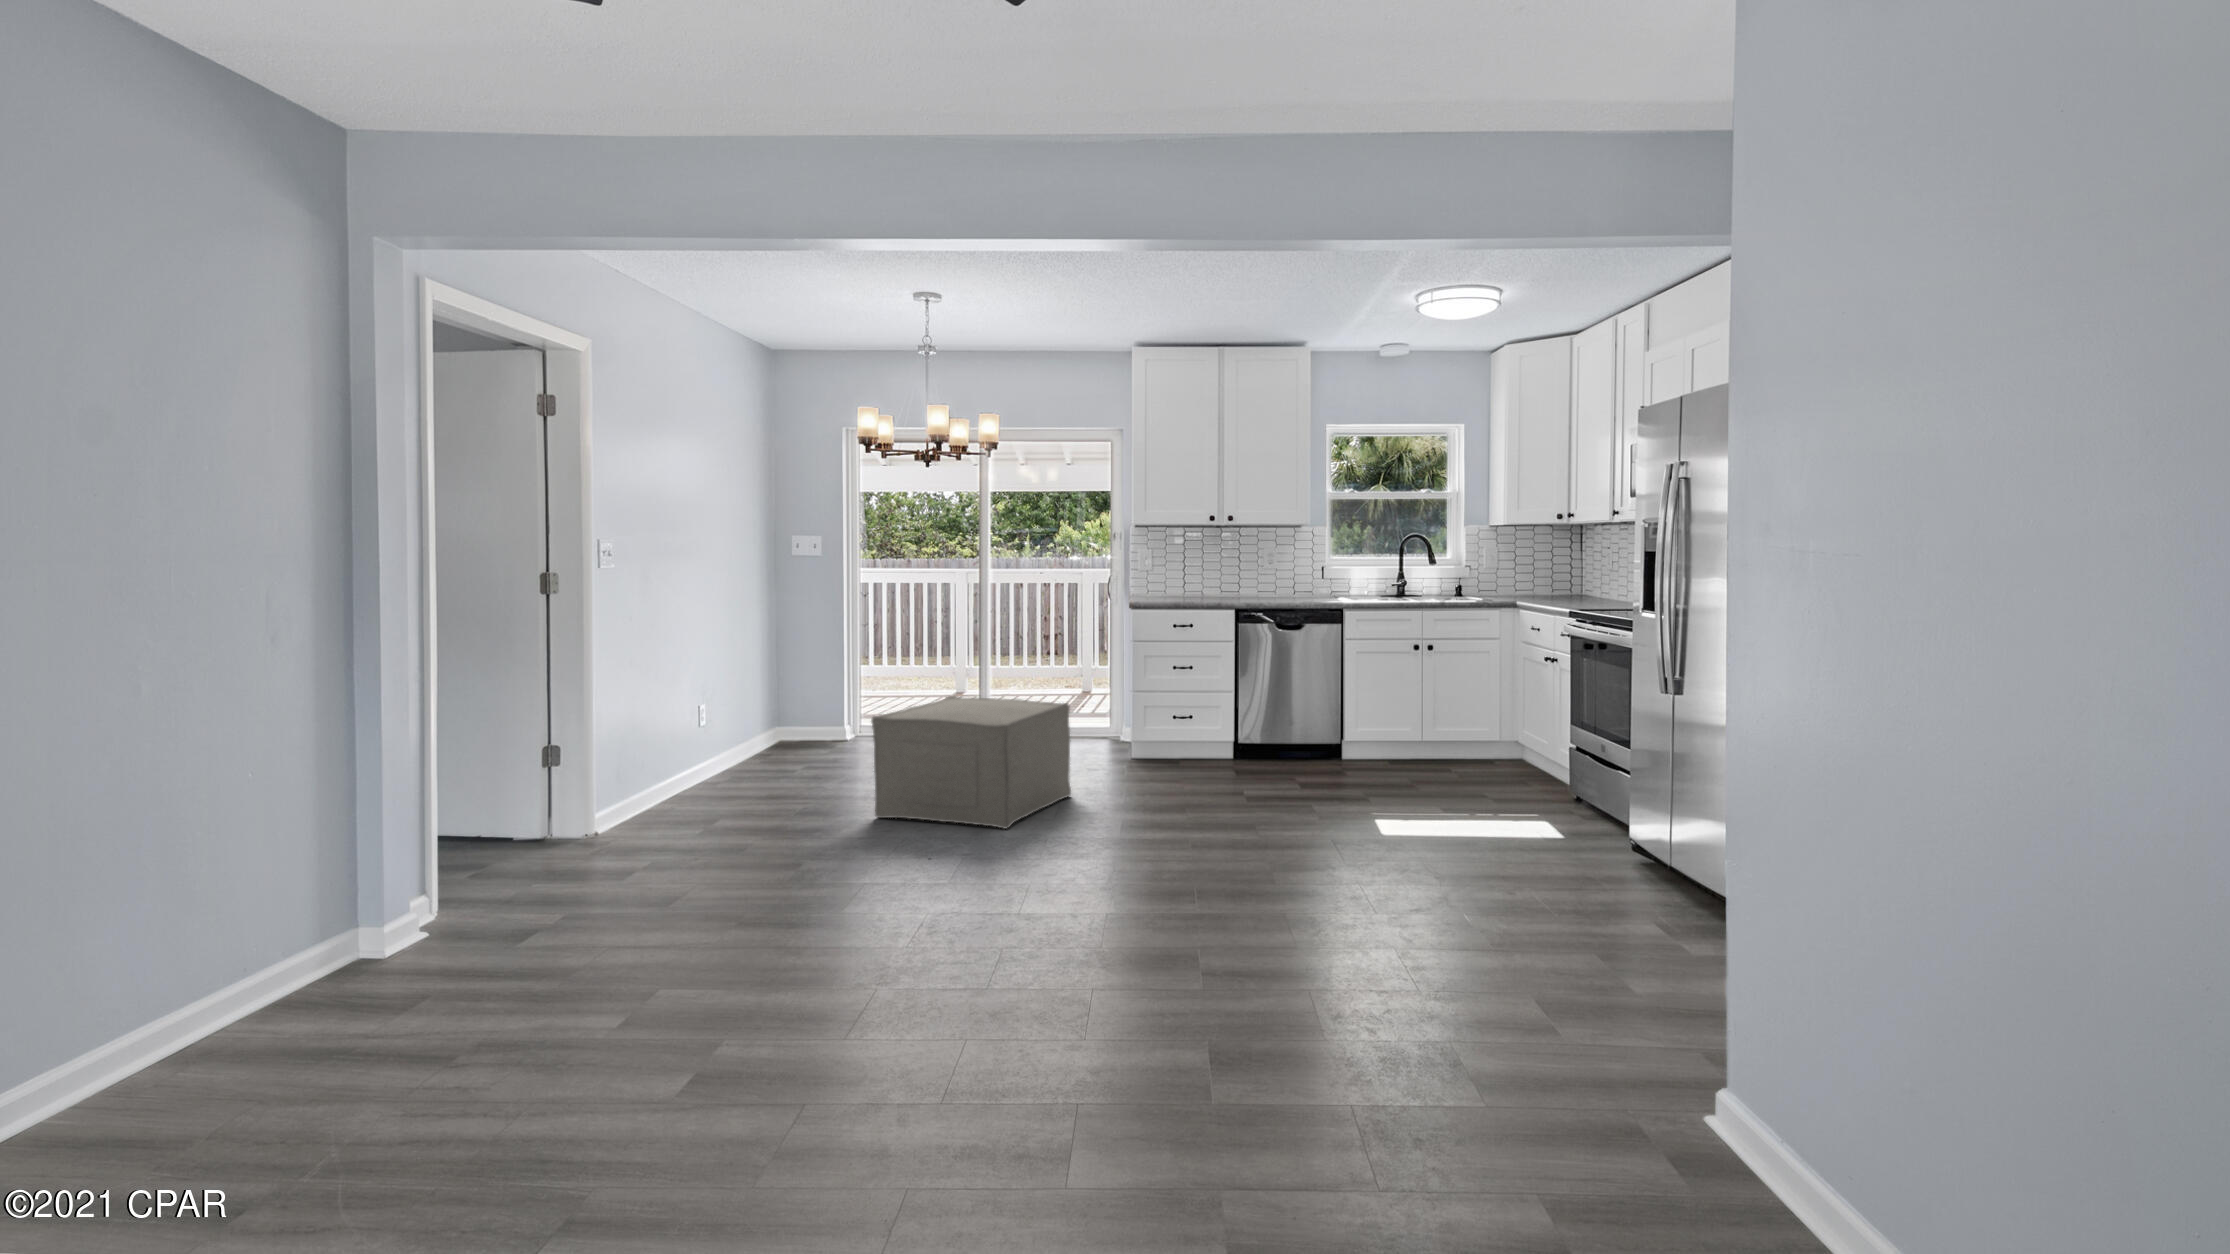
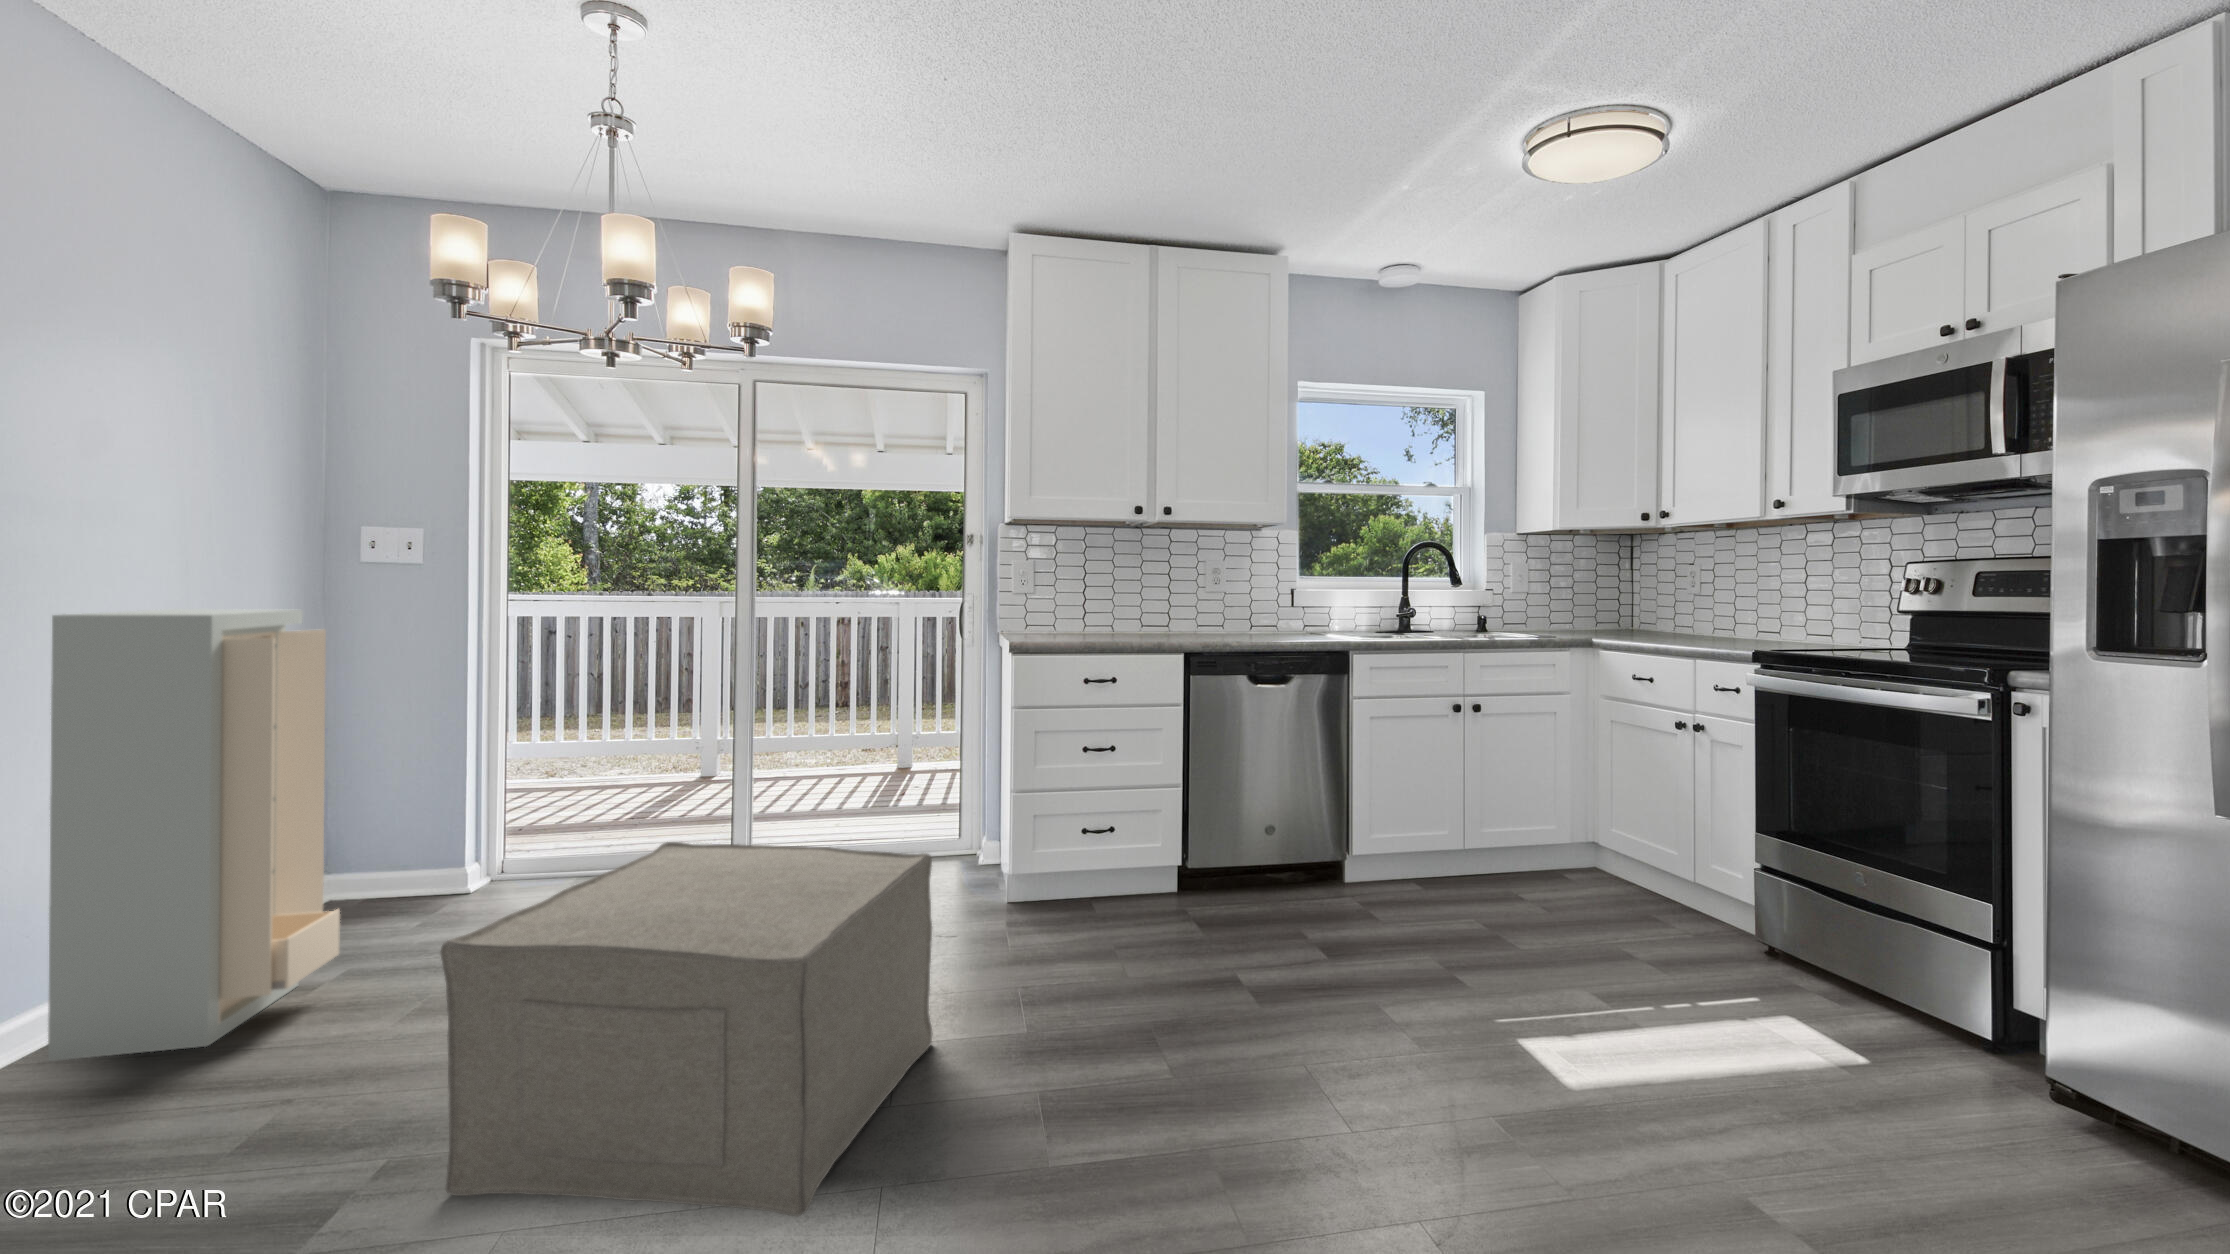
storage cabinet: none [701,585,803,782] -> present [48,609,340,1061]

